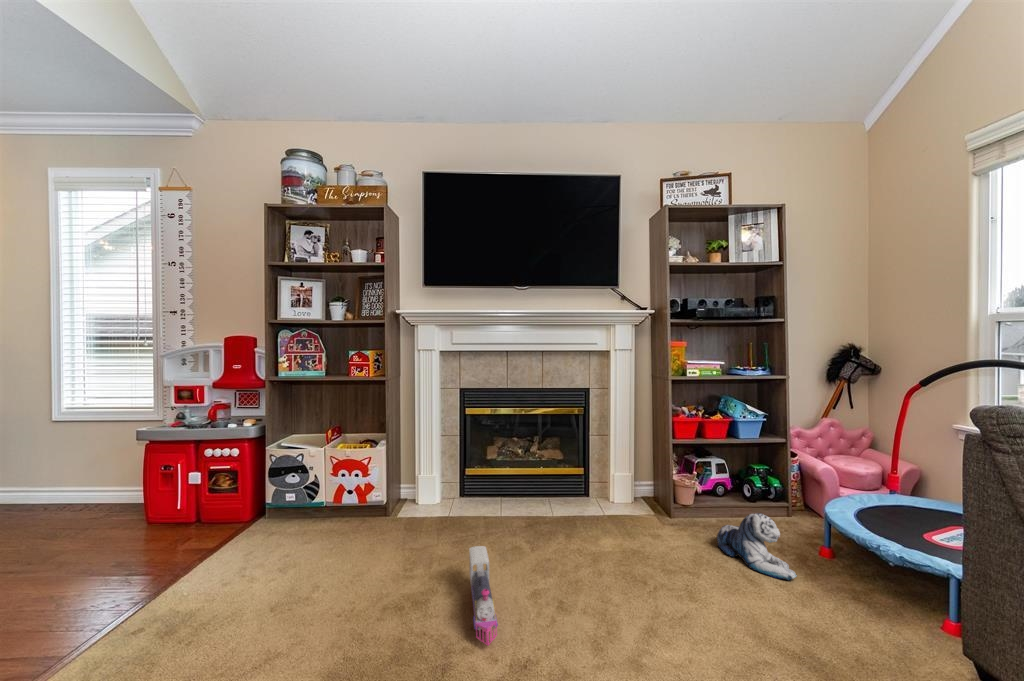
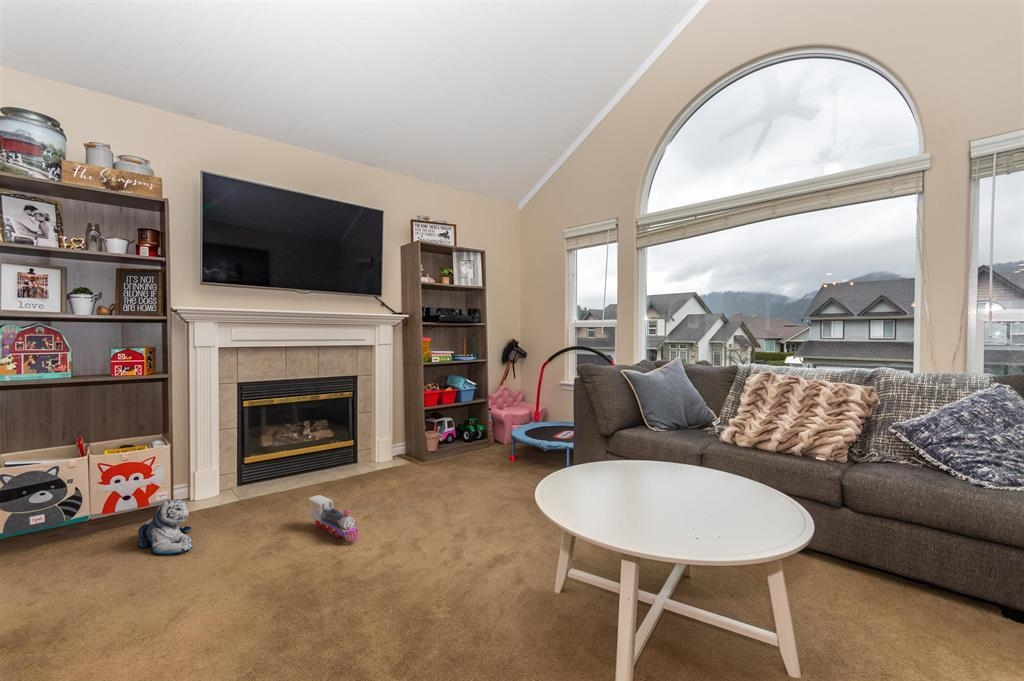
plush toy: present [717,513,797,580] -> present [138,499,192,555]

